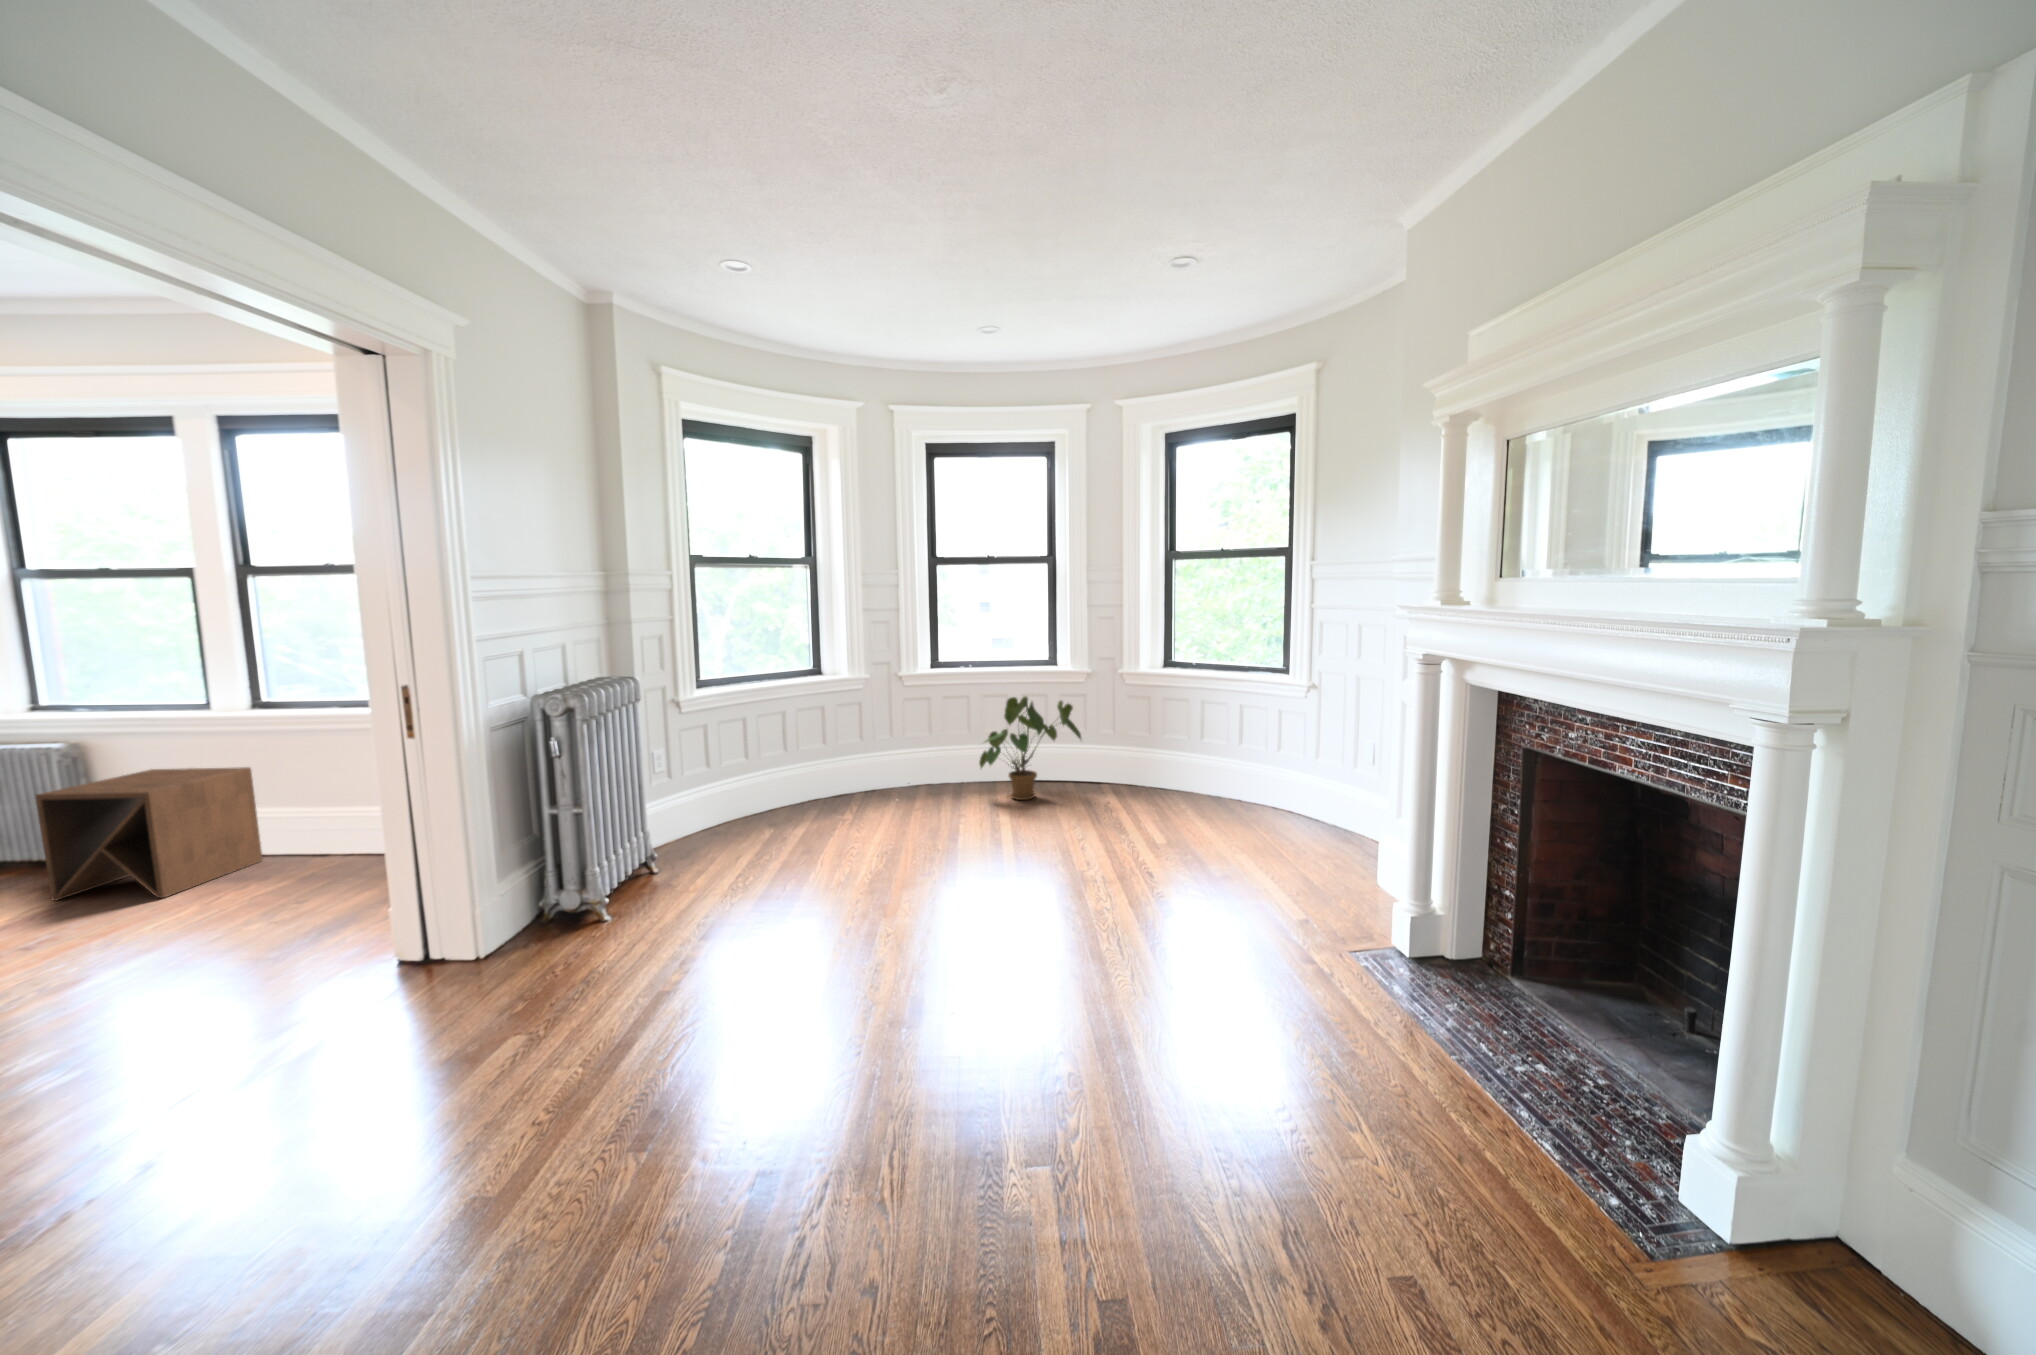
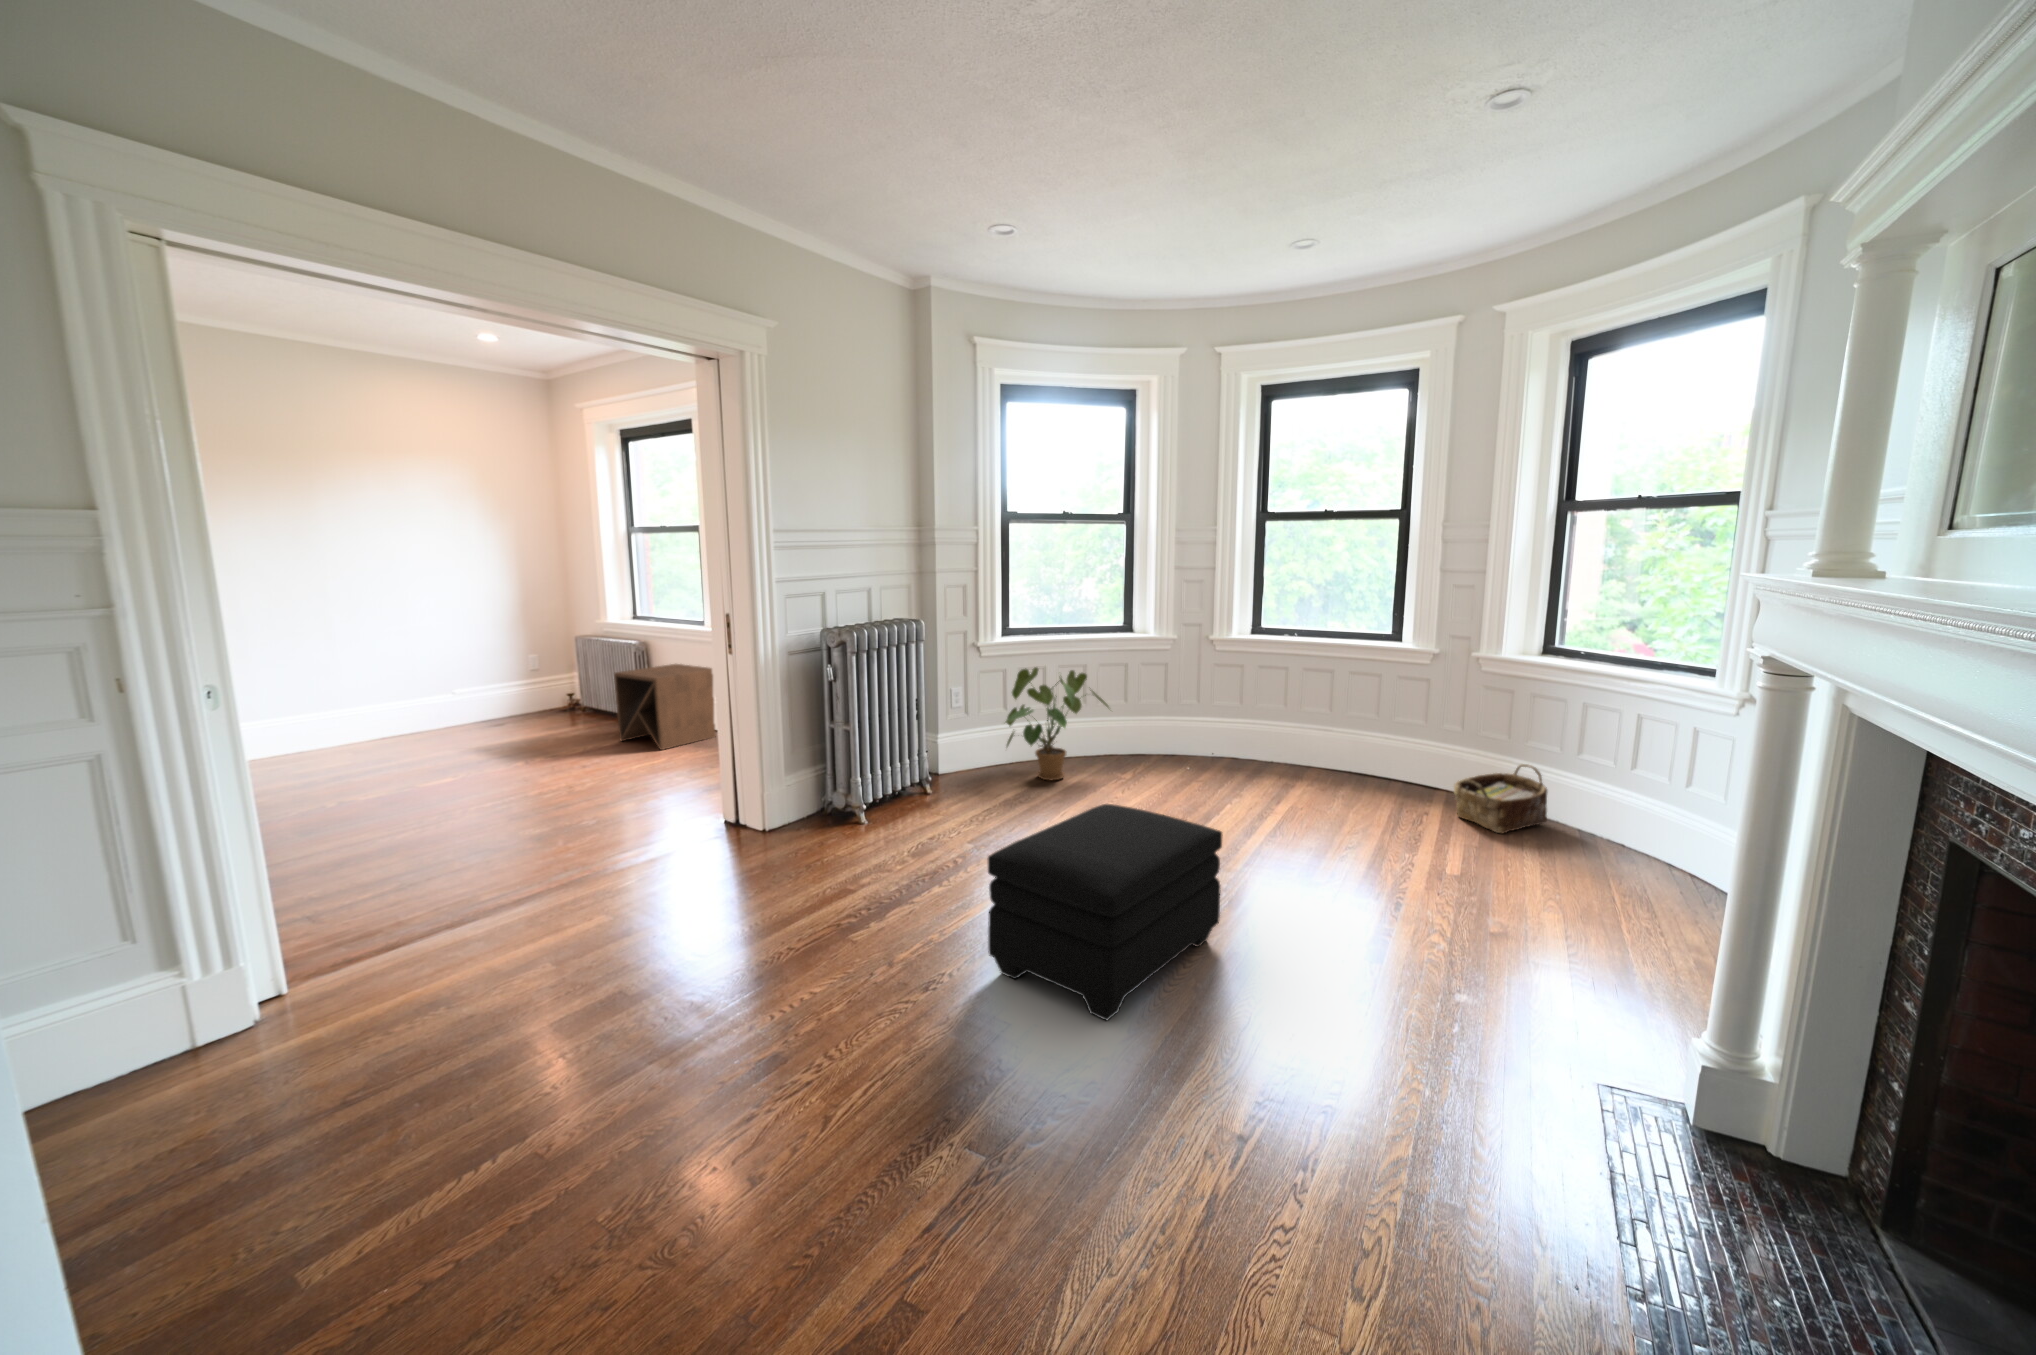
house plant: present [979,697,1081,800] -> present [1006,667,1109,780]
woven basket: none [1132,752,1191,807] -> present [1454,764,1547,833]
ottoman: none [898,832,1062,1022] -> present [988,804,1223,1020]

